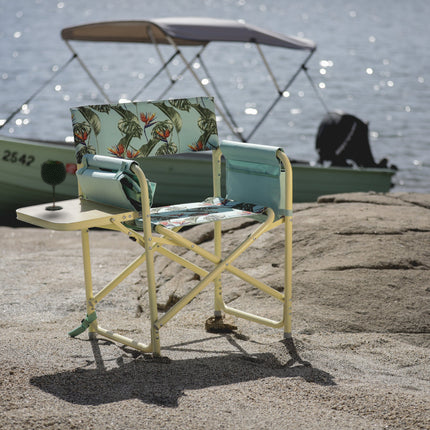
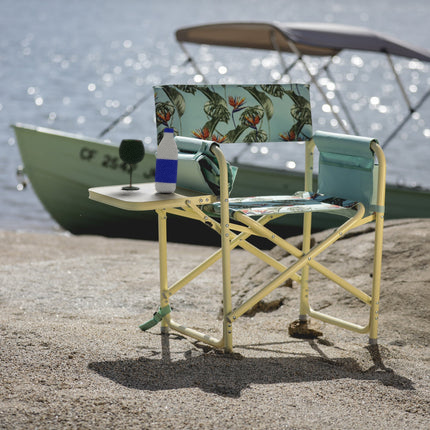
water bottle: none [79,151,100,212] -> present [155,128,178,193]

